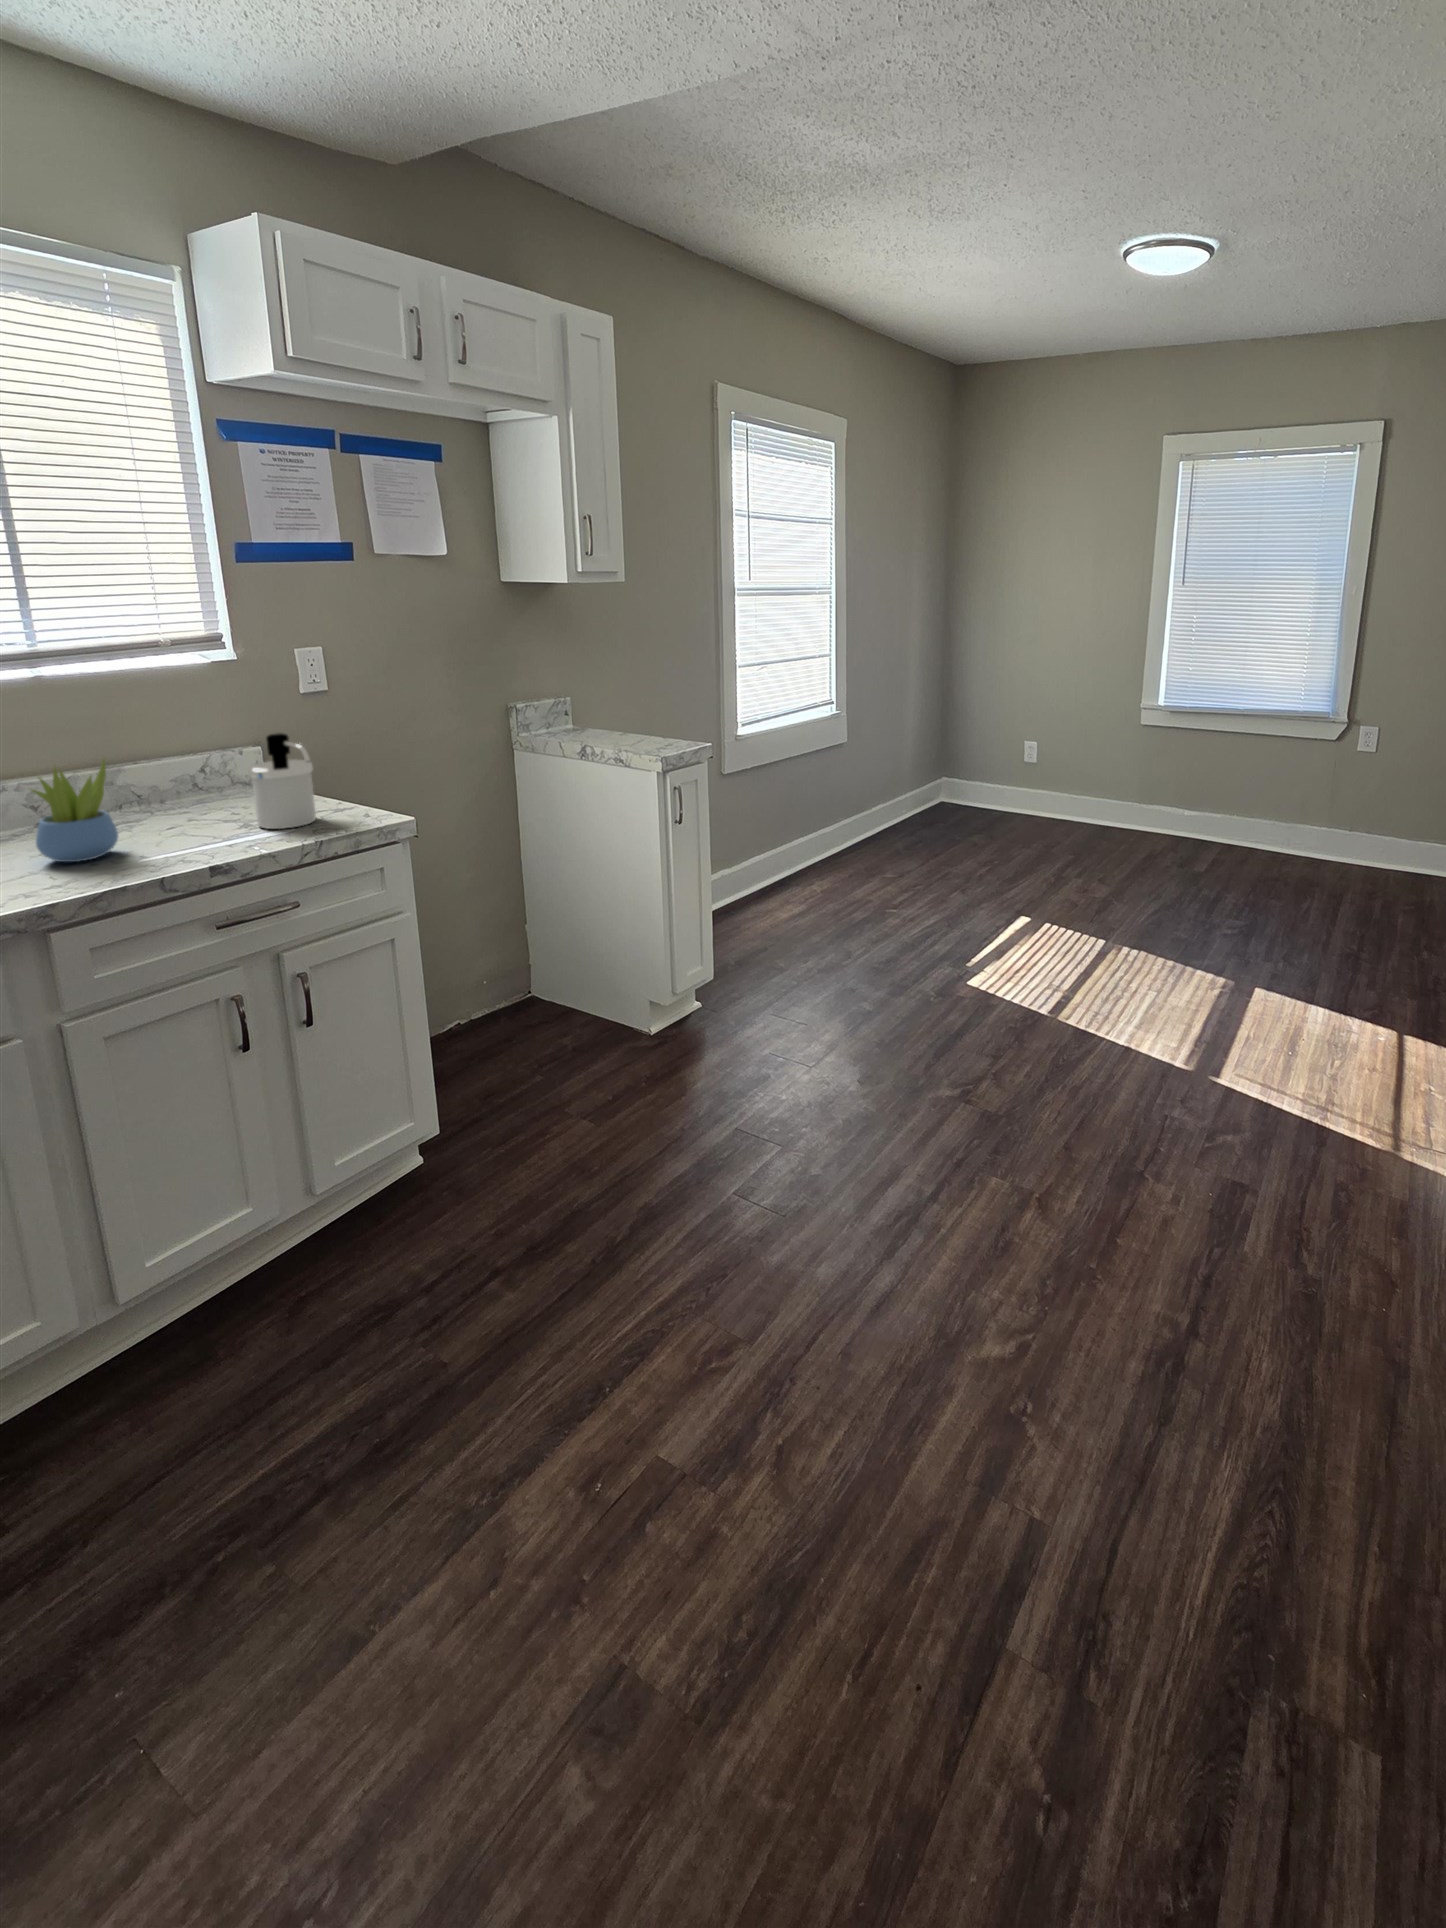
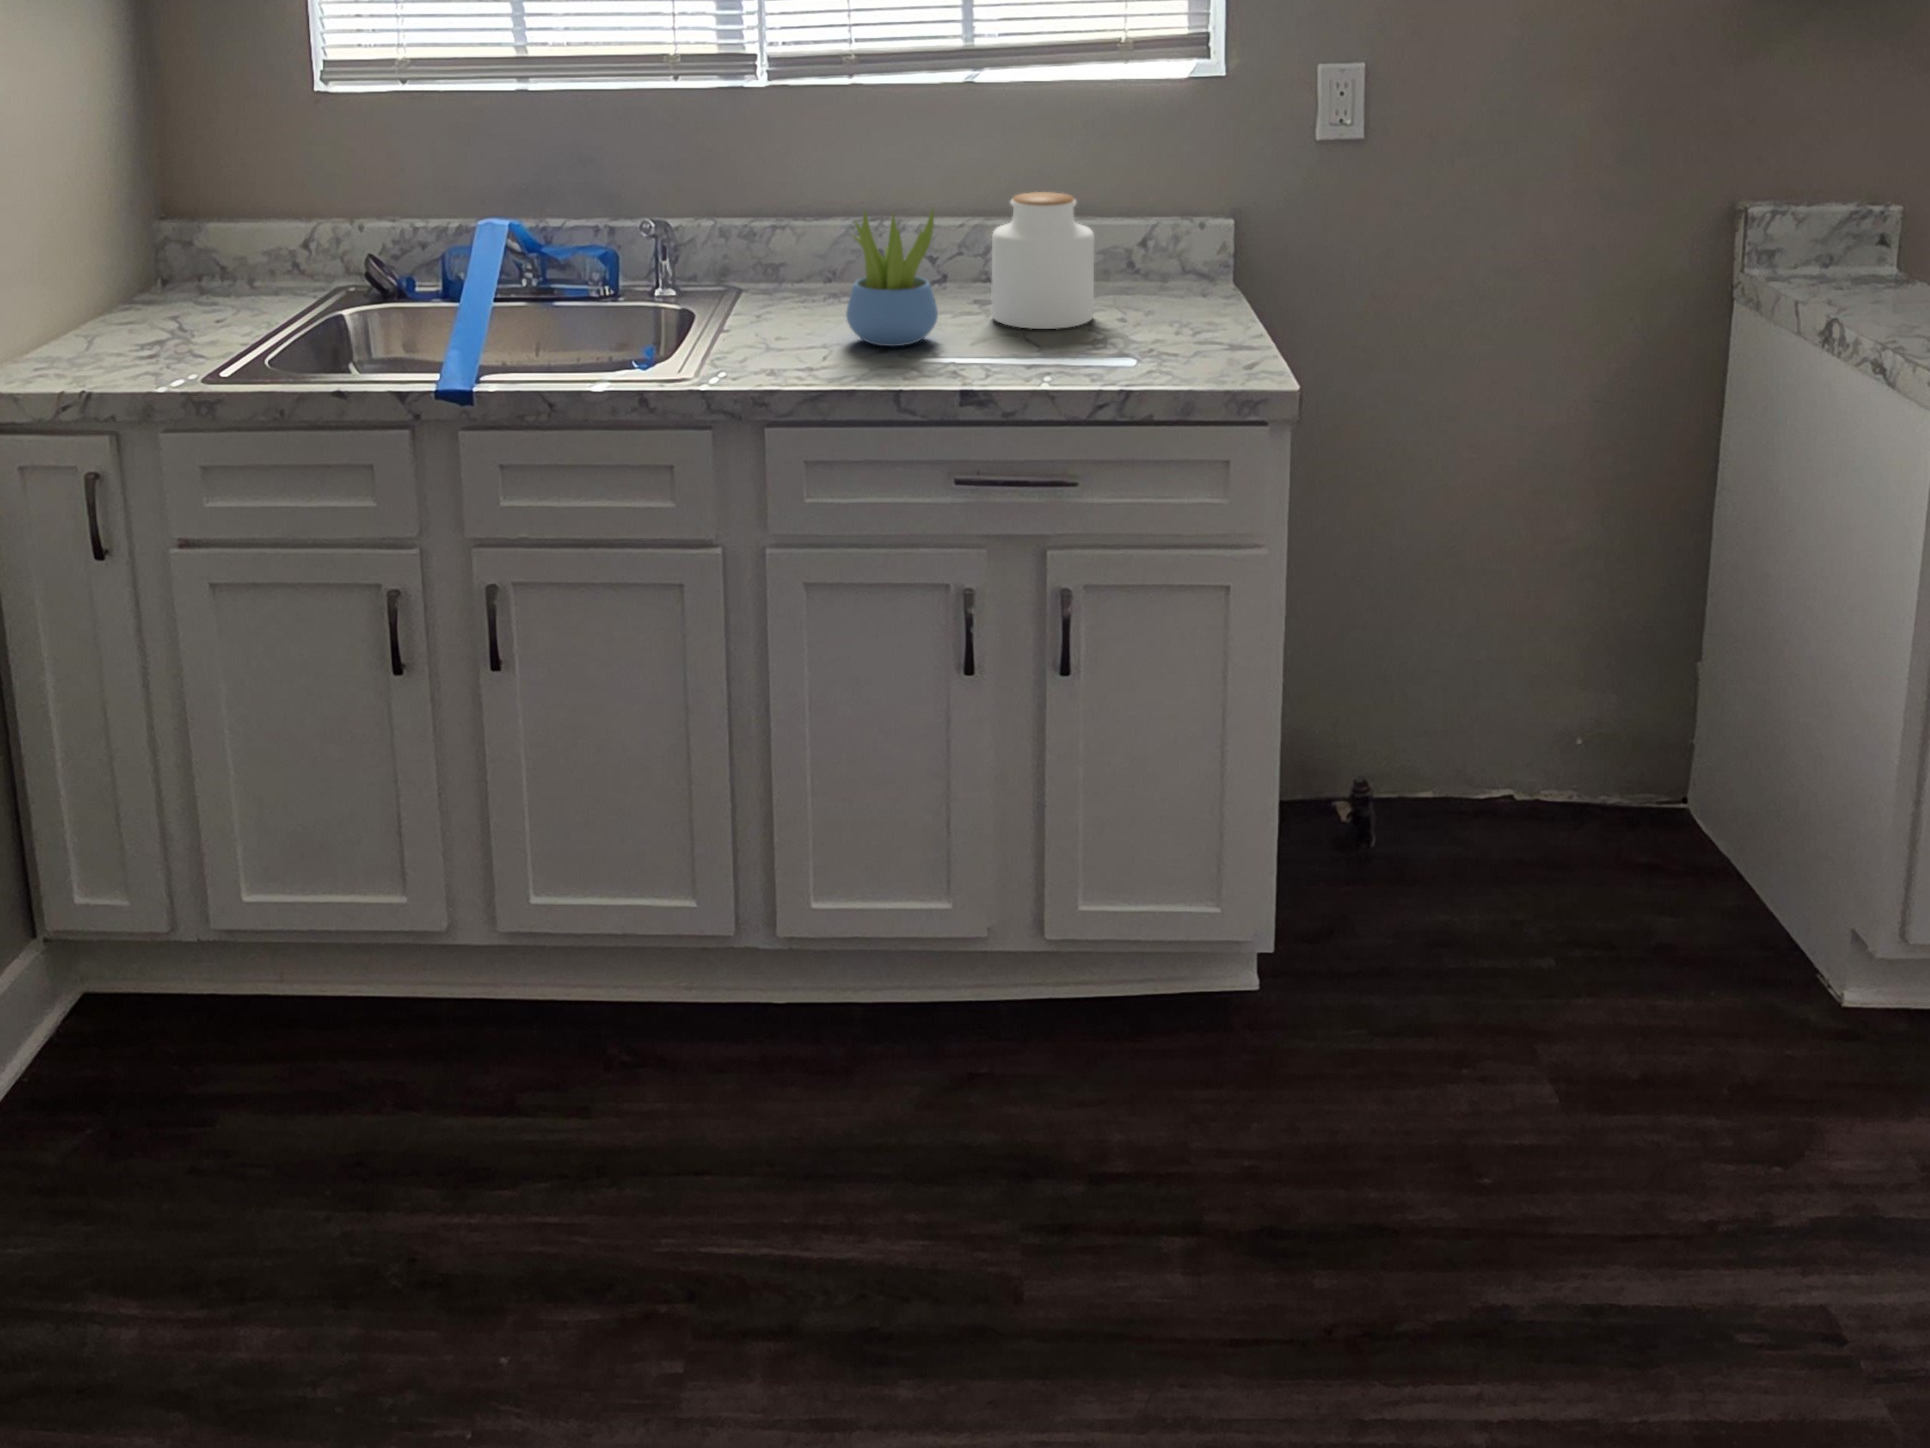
soap dispenser: present [249,733,316,829] -> none [1110,205,1202,362]
jar: none [124,741,212,832] -> present [992,192,1094,329]

